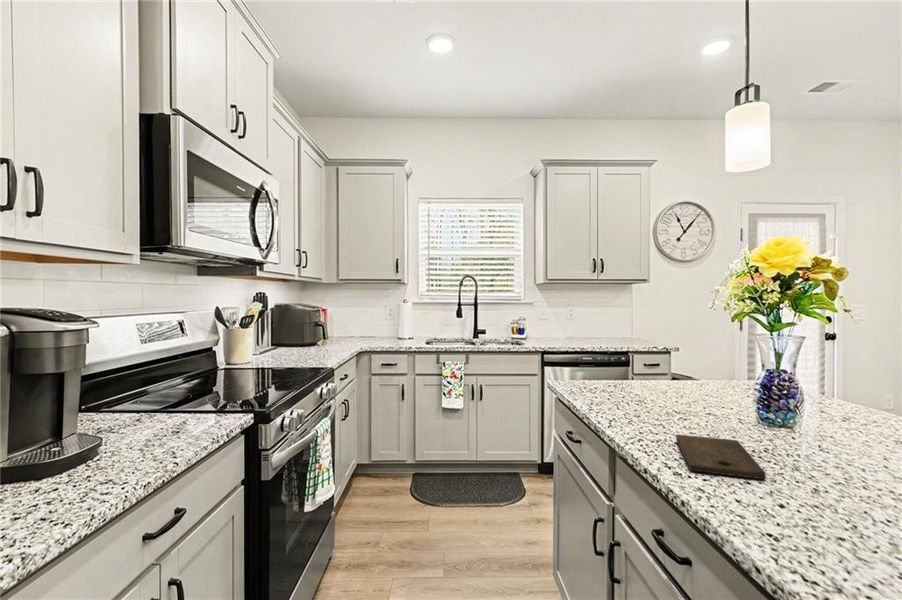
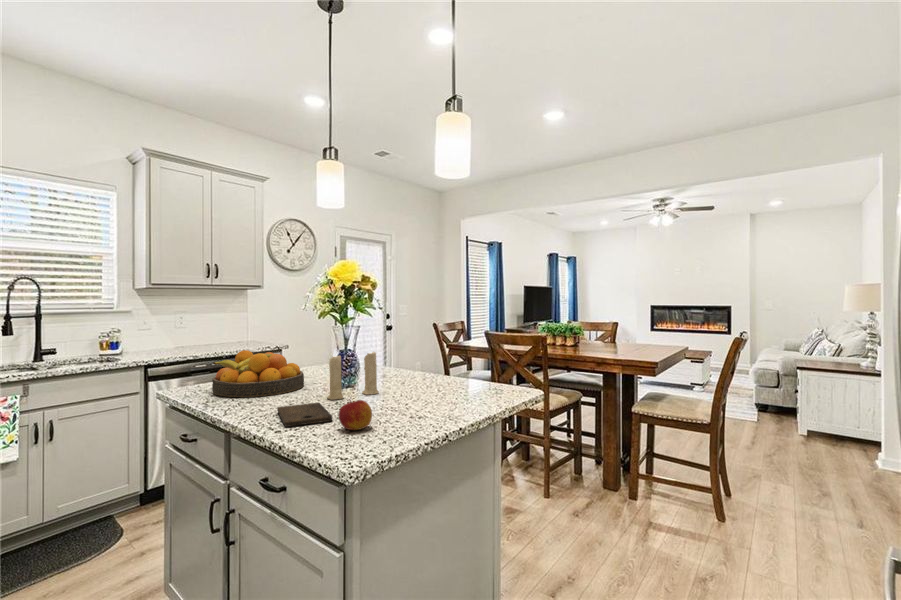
fruit bowl: none [598,352,707,412] -> present [212,350,304,397]
candle: none [745,364,838,443] -> present [327,347,378,400]
apple: none [782,460,852,515] -> present [339,400,372,430]

